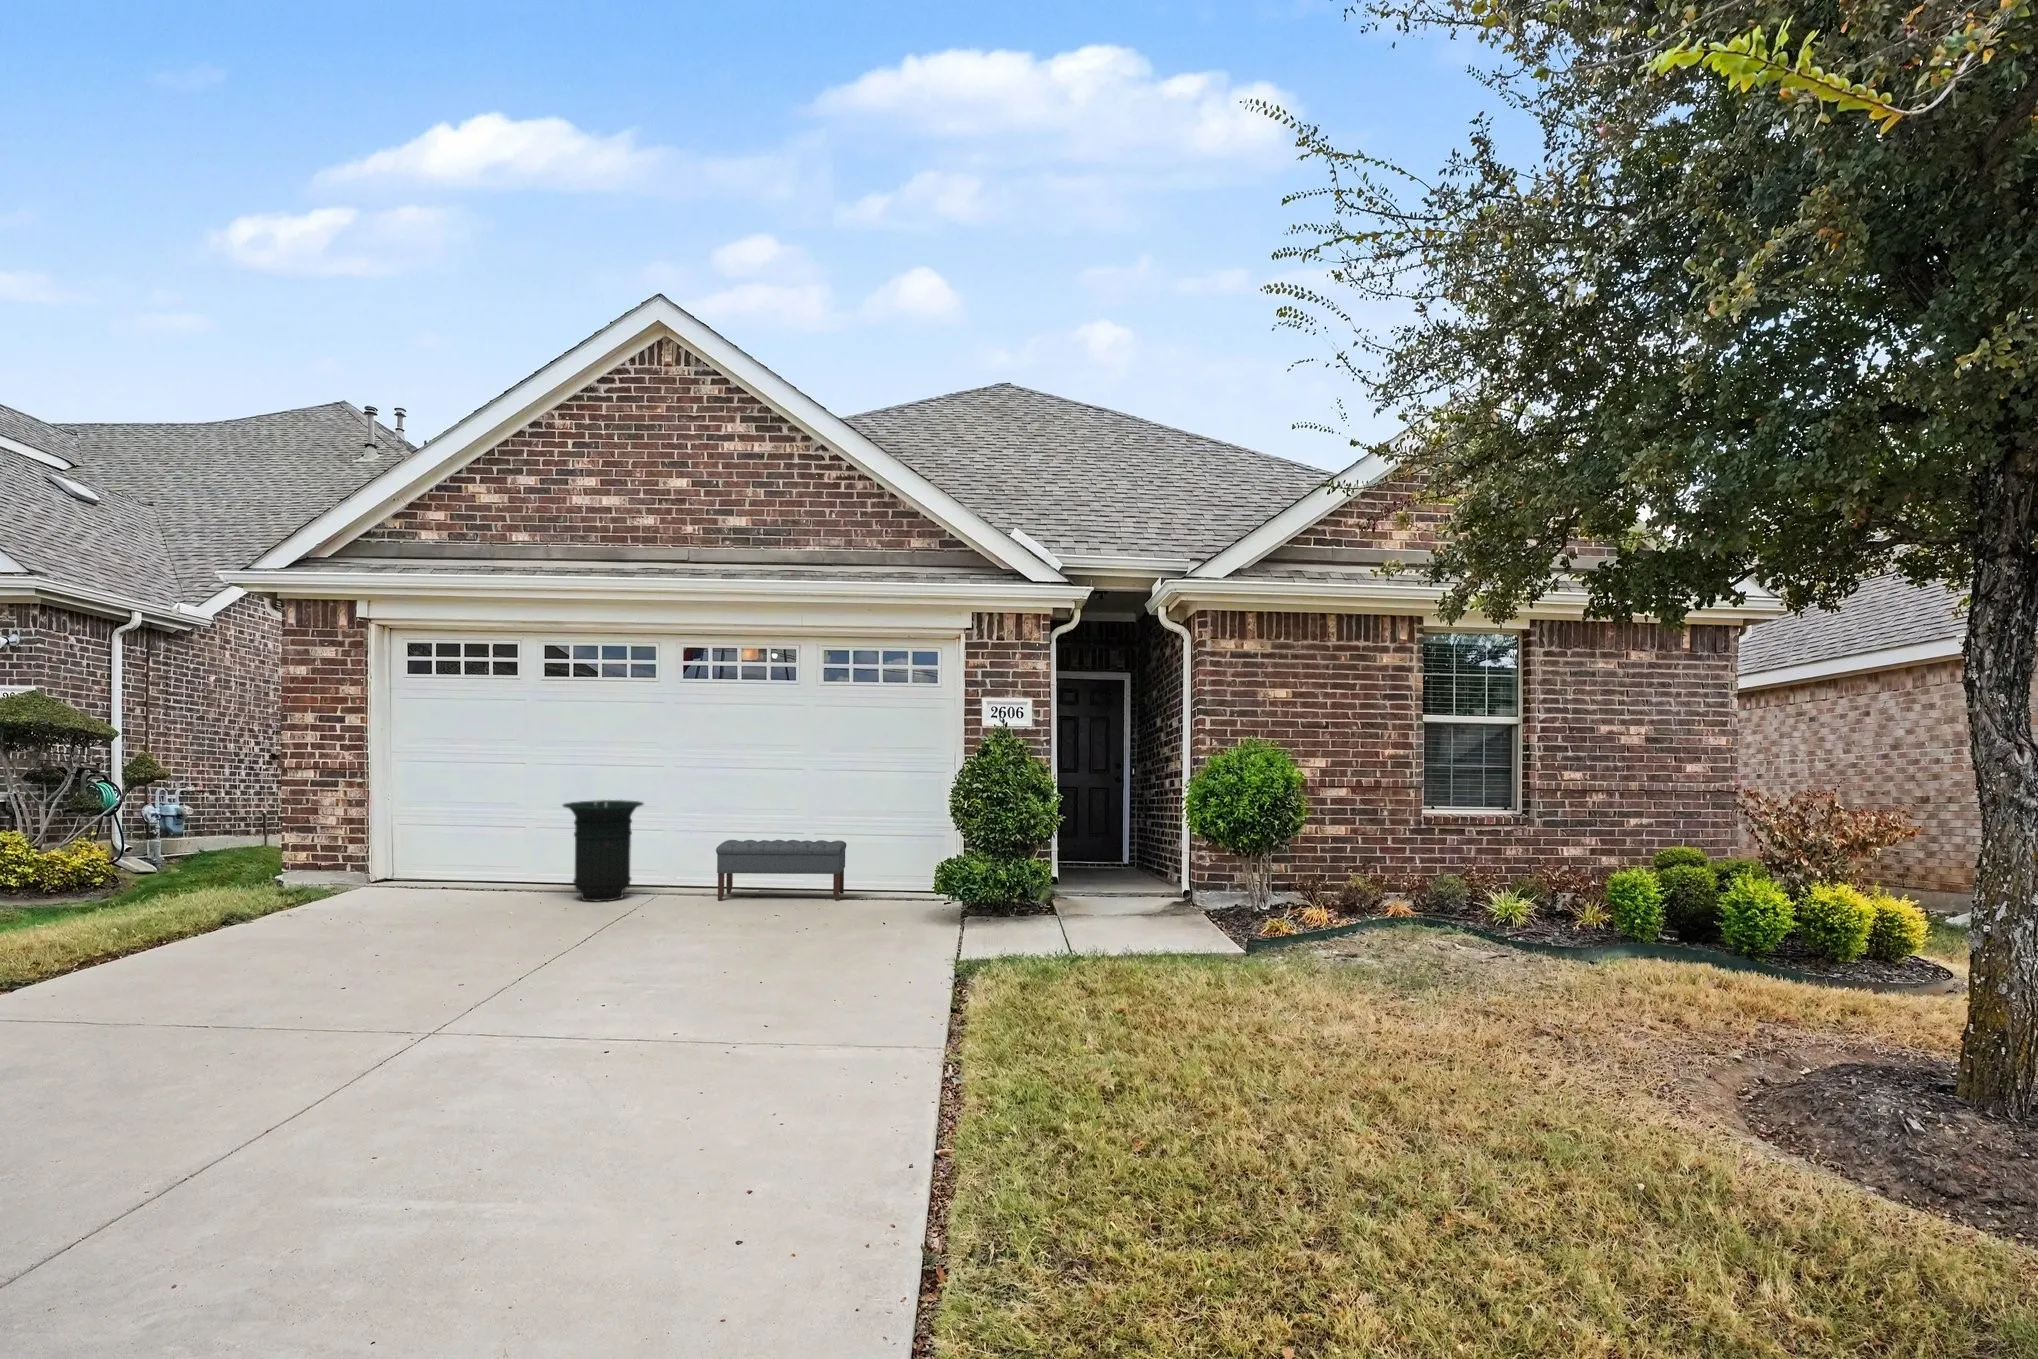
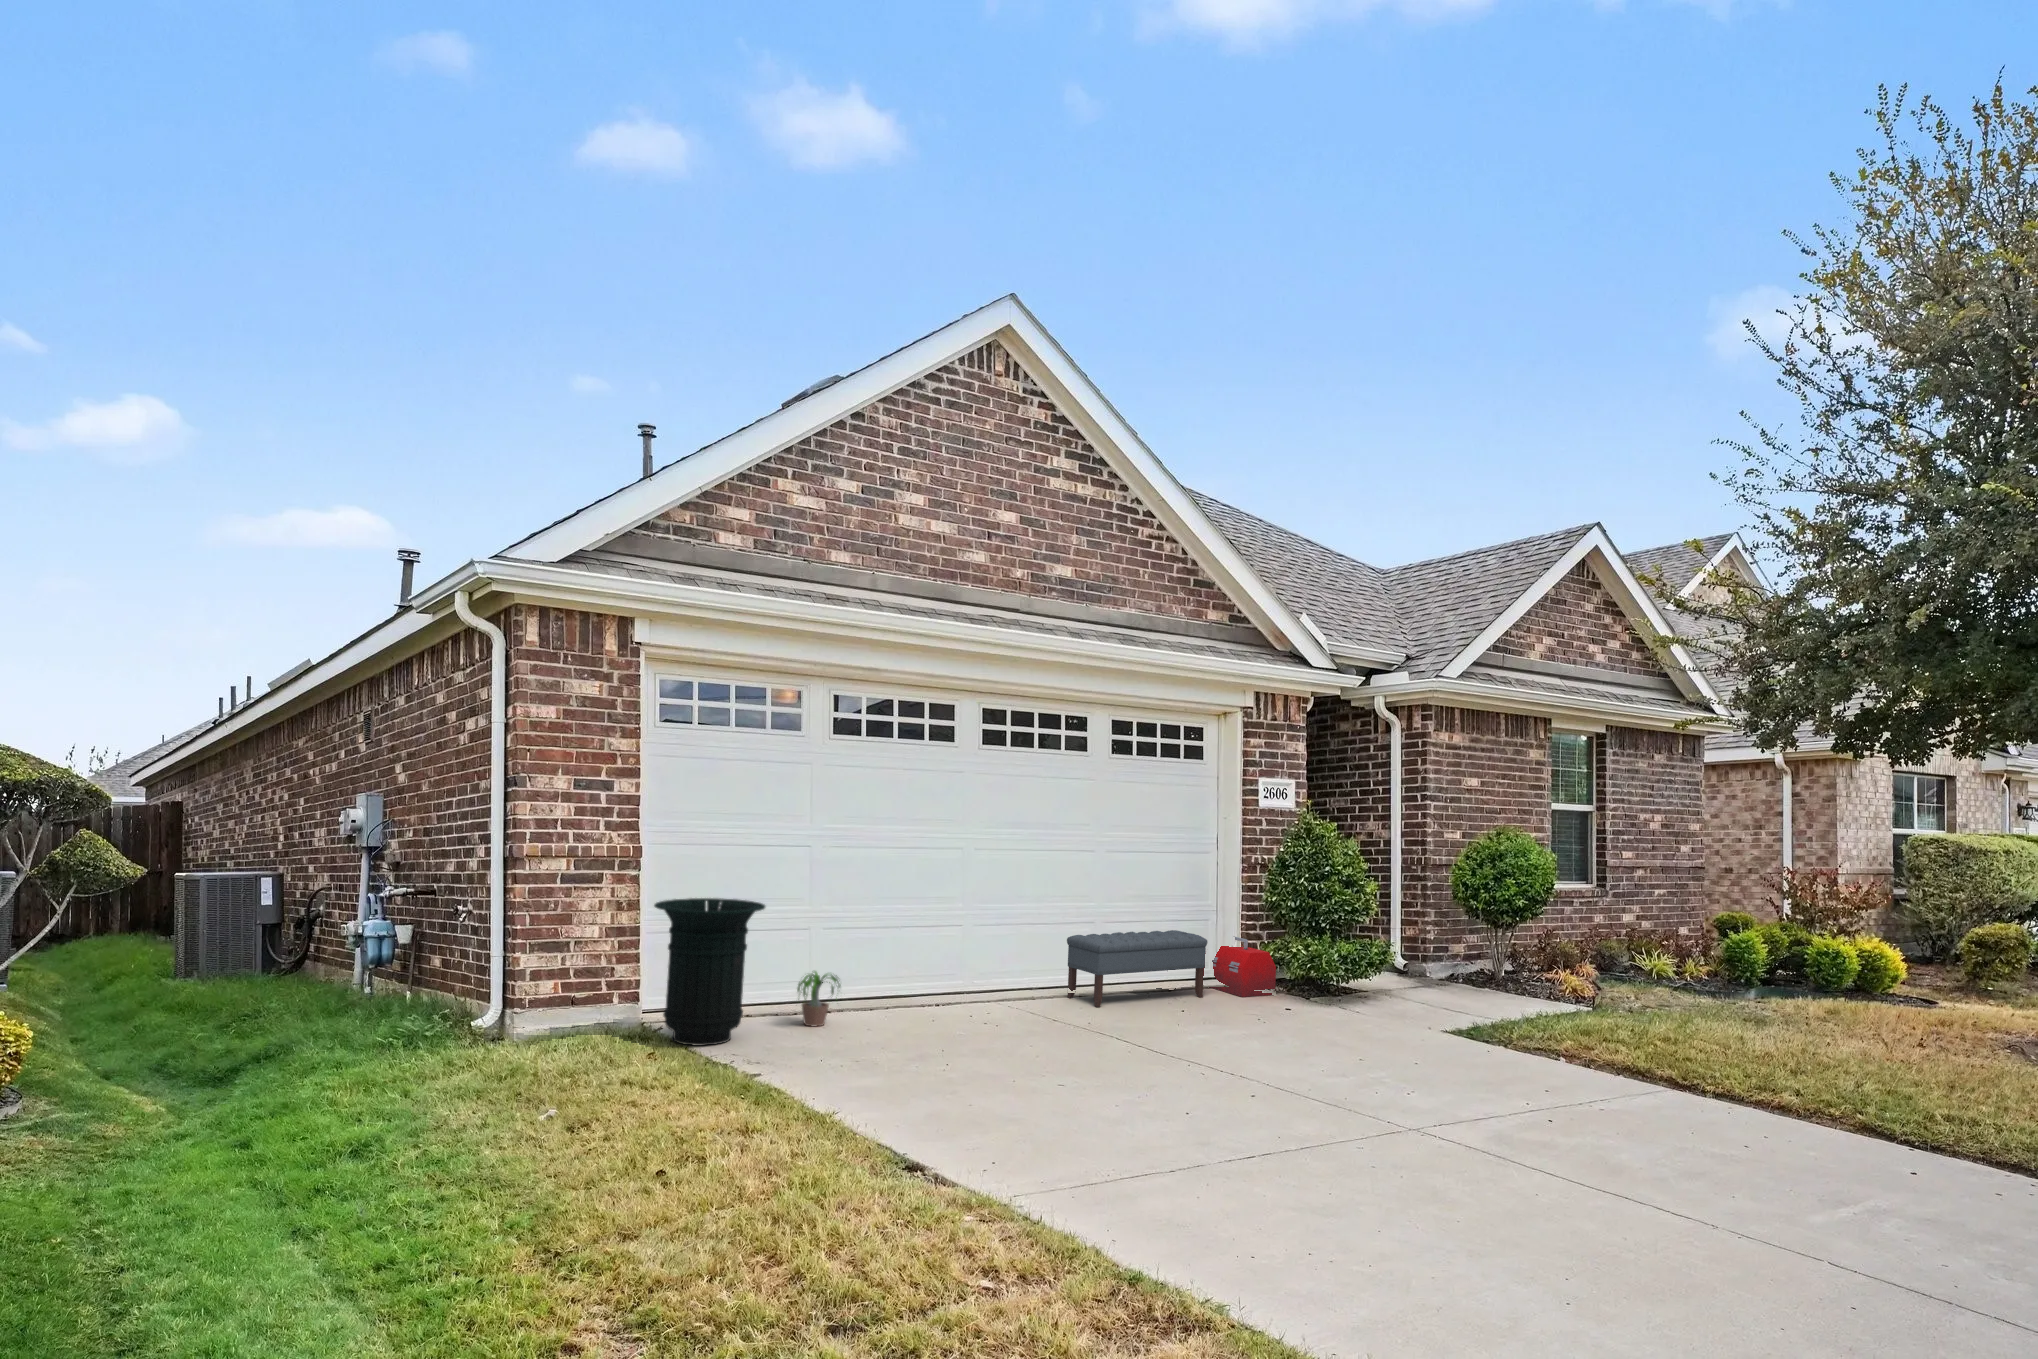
trash can: present [563,800,643,902] -> present [654,898,765,1046]
toolbox: none [873,849,921,903] -> present [1210,937,1276,997]
potted plant: none [456,856,507,896] -> present [797,971,841,1026]

